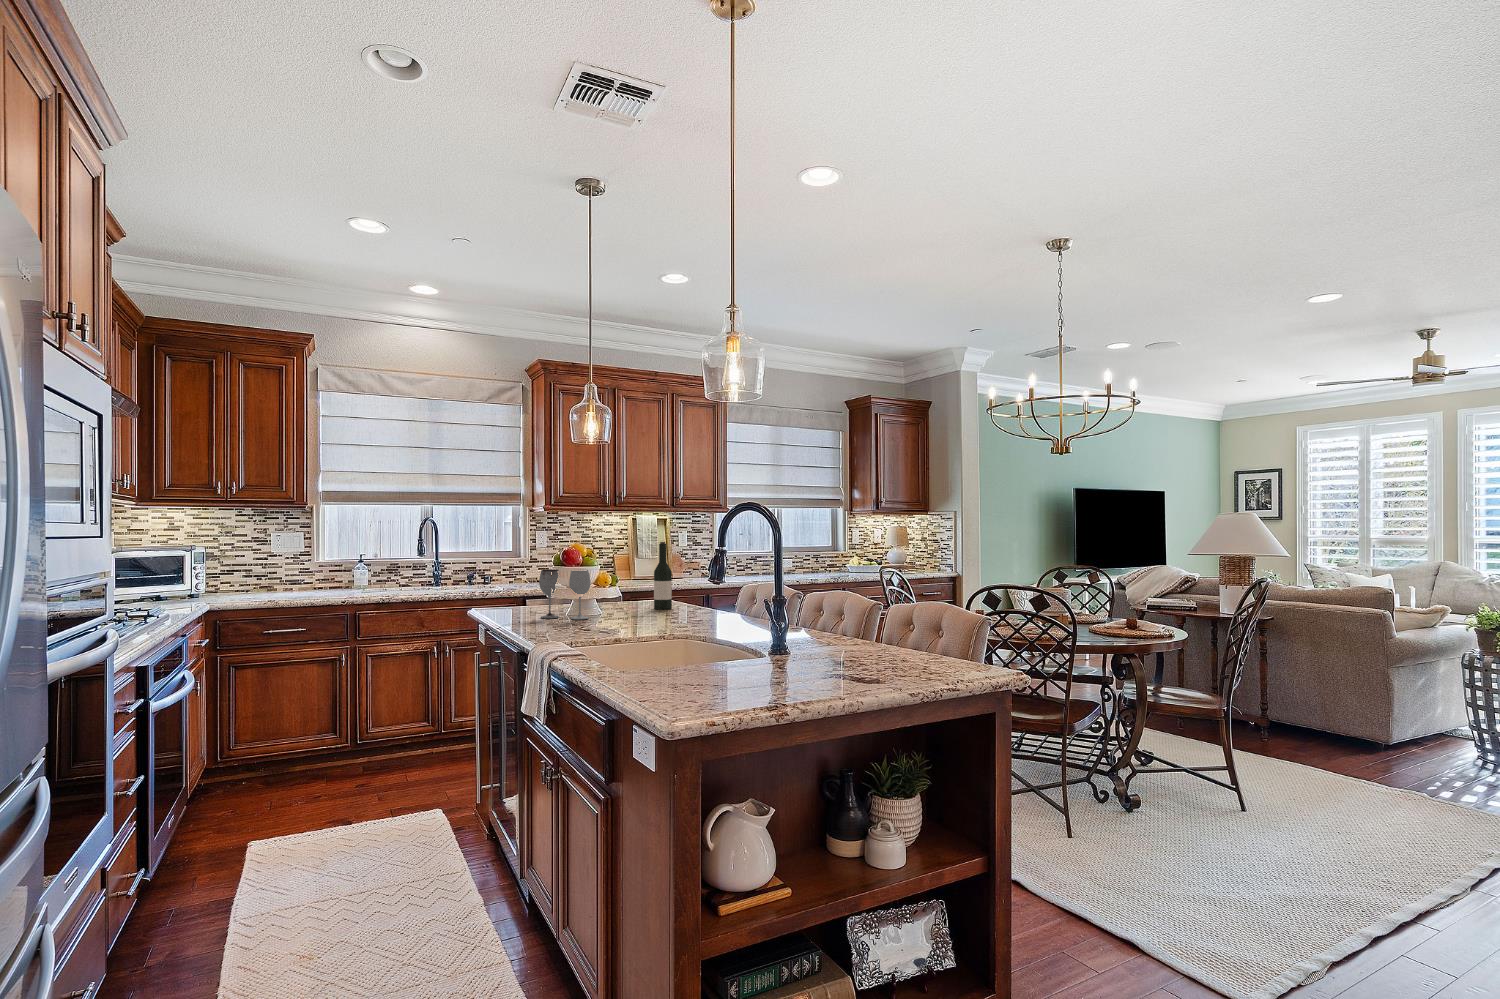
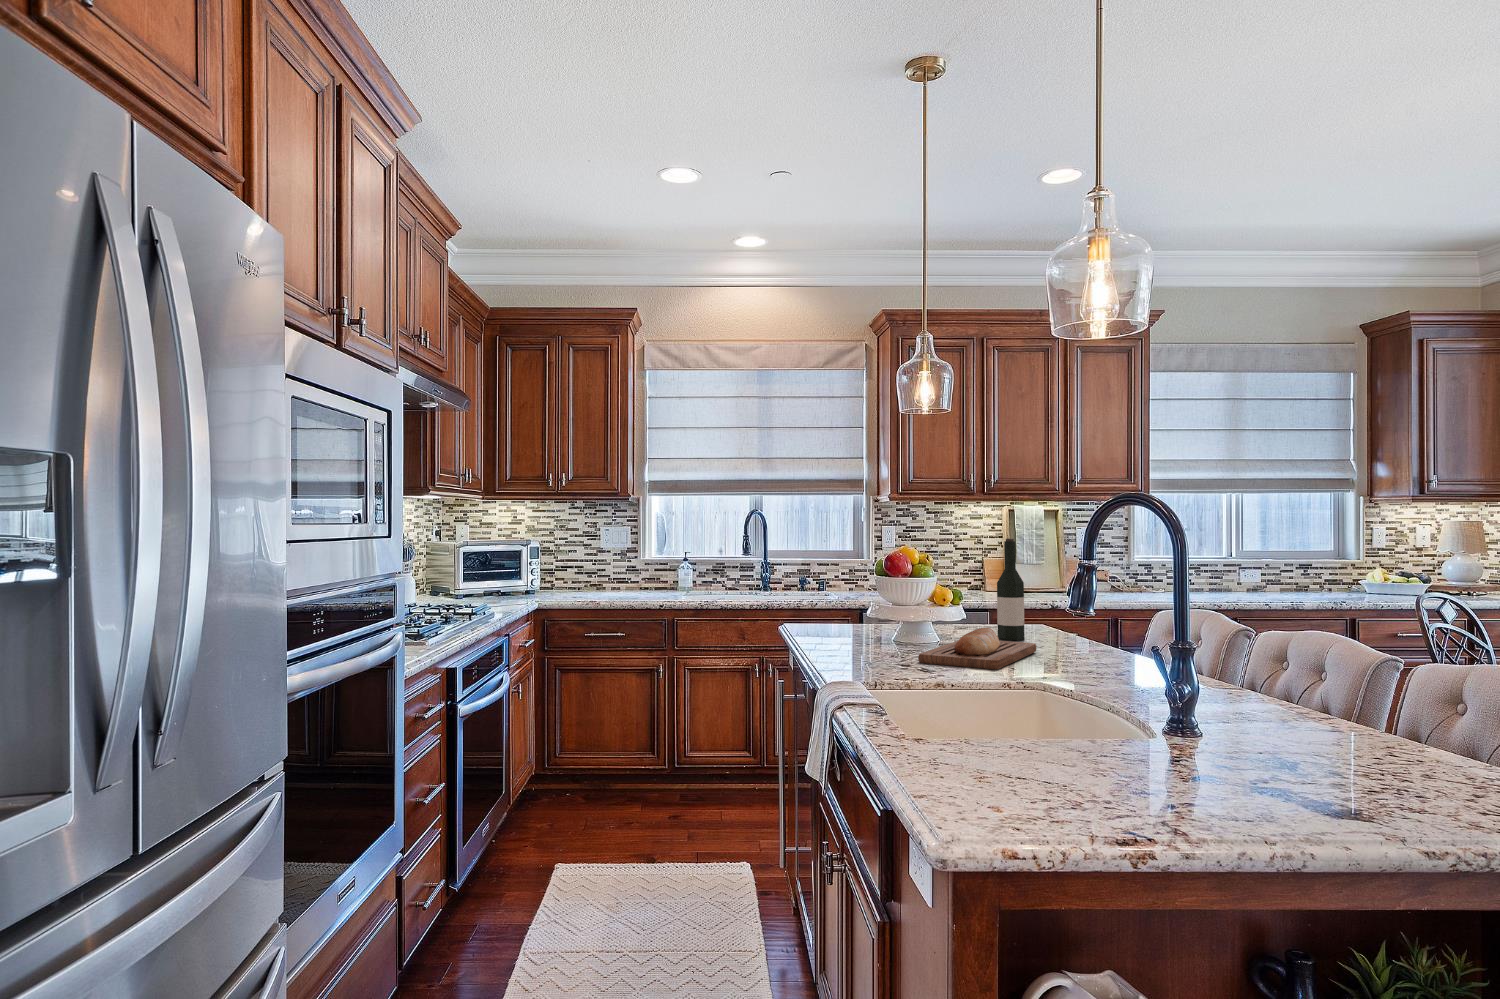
wineglass: present [539,569,591,620] -> none [819,575,887,650]
bread loaf: none [620,601,685,625] -> present [918,628,1036,669]

